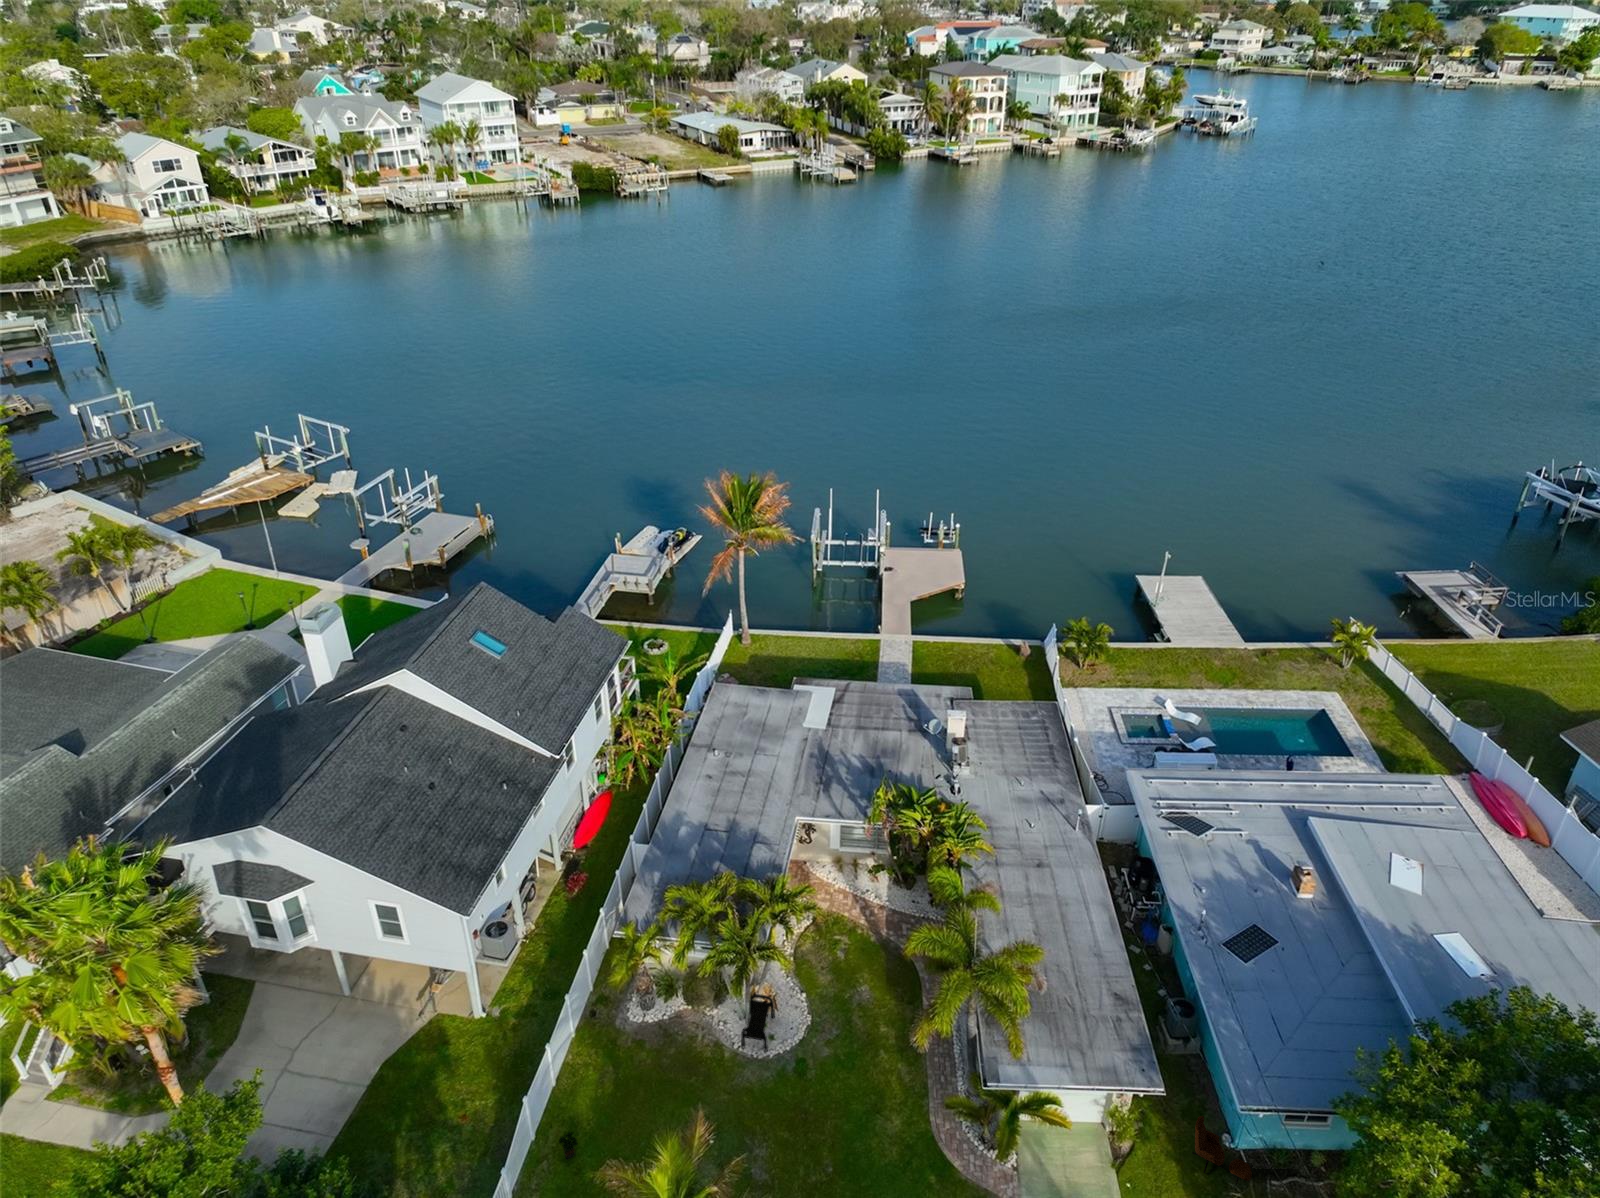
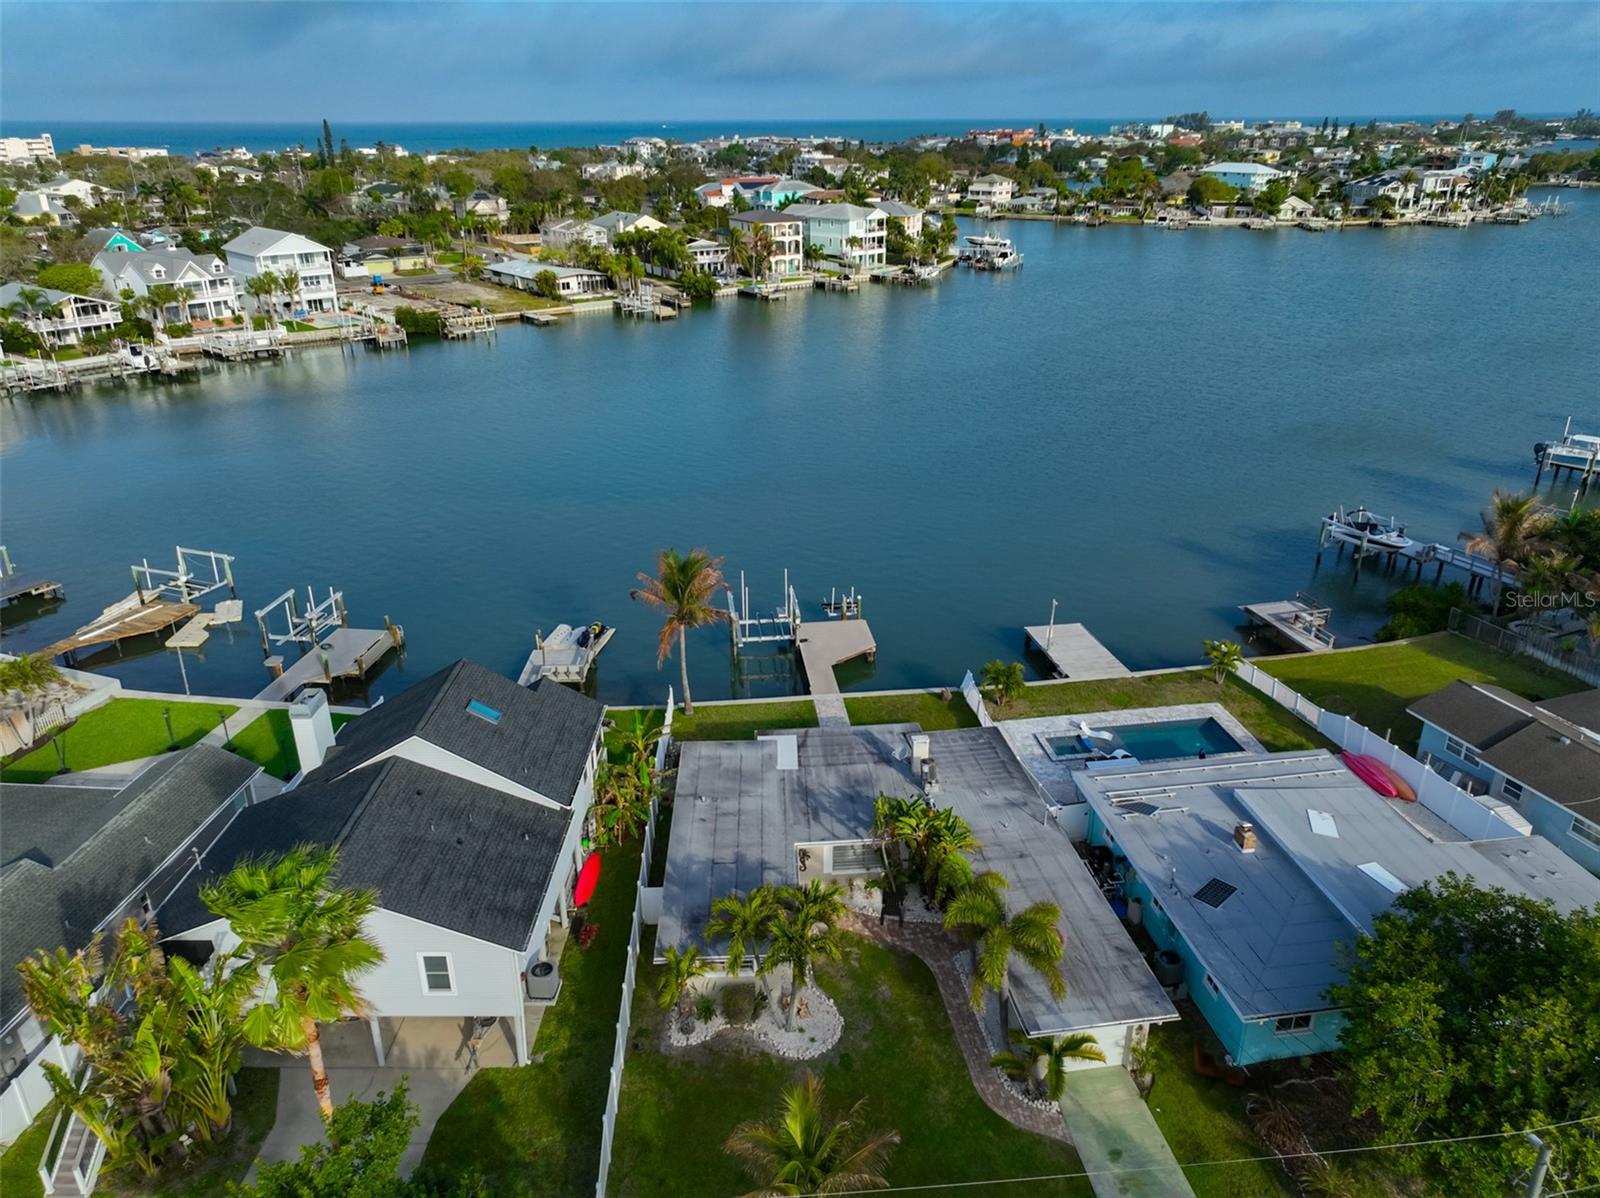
bench: present [741,994,775,1052] -> present [880,886,903,927]
potted tree: present [559,1132,578,1159] -> none [637,1143,656,1172]

